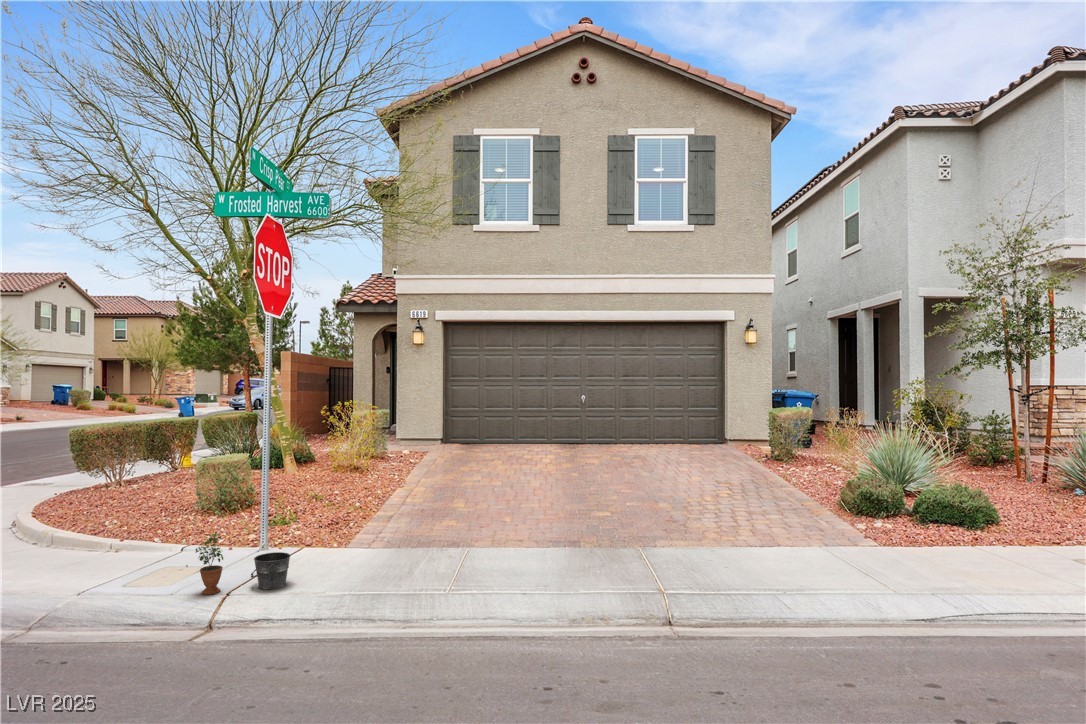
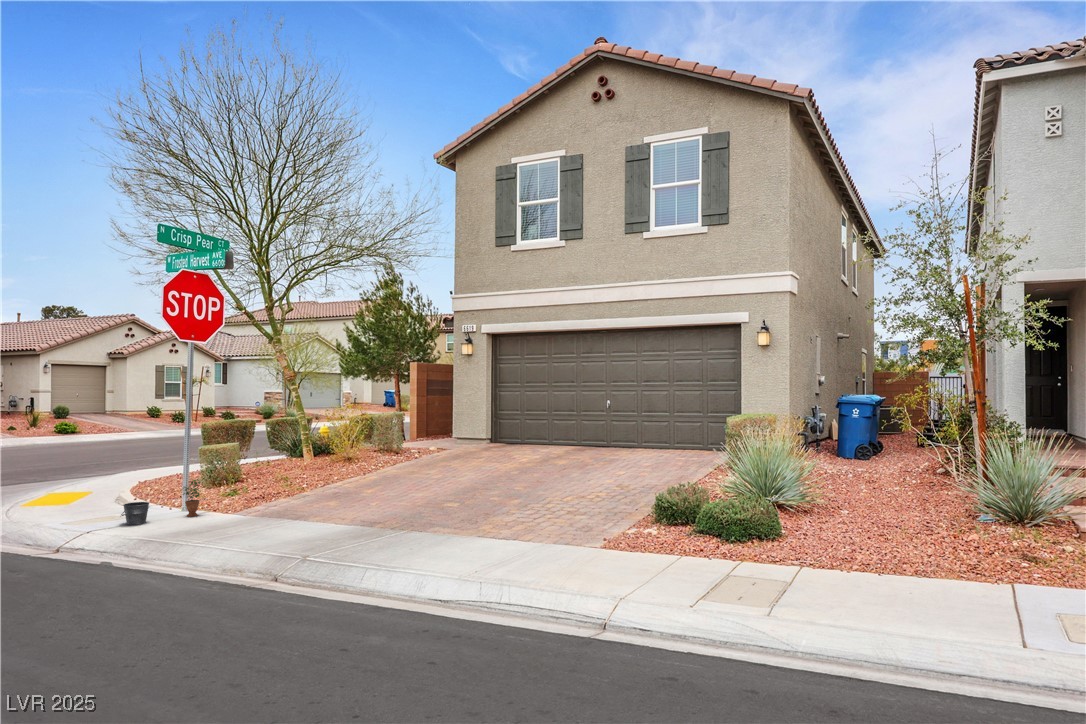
potted plant: present [196,532,223,595] -> present [183,480,200,517]

